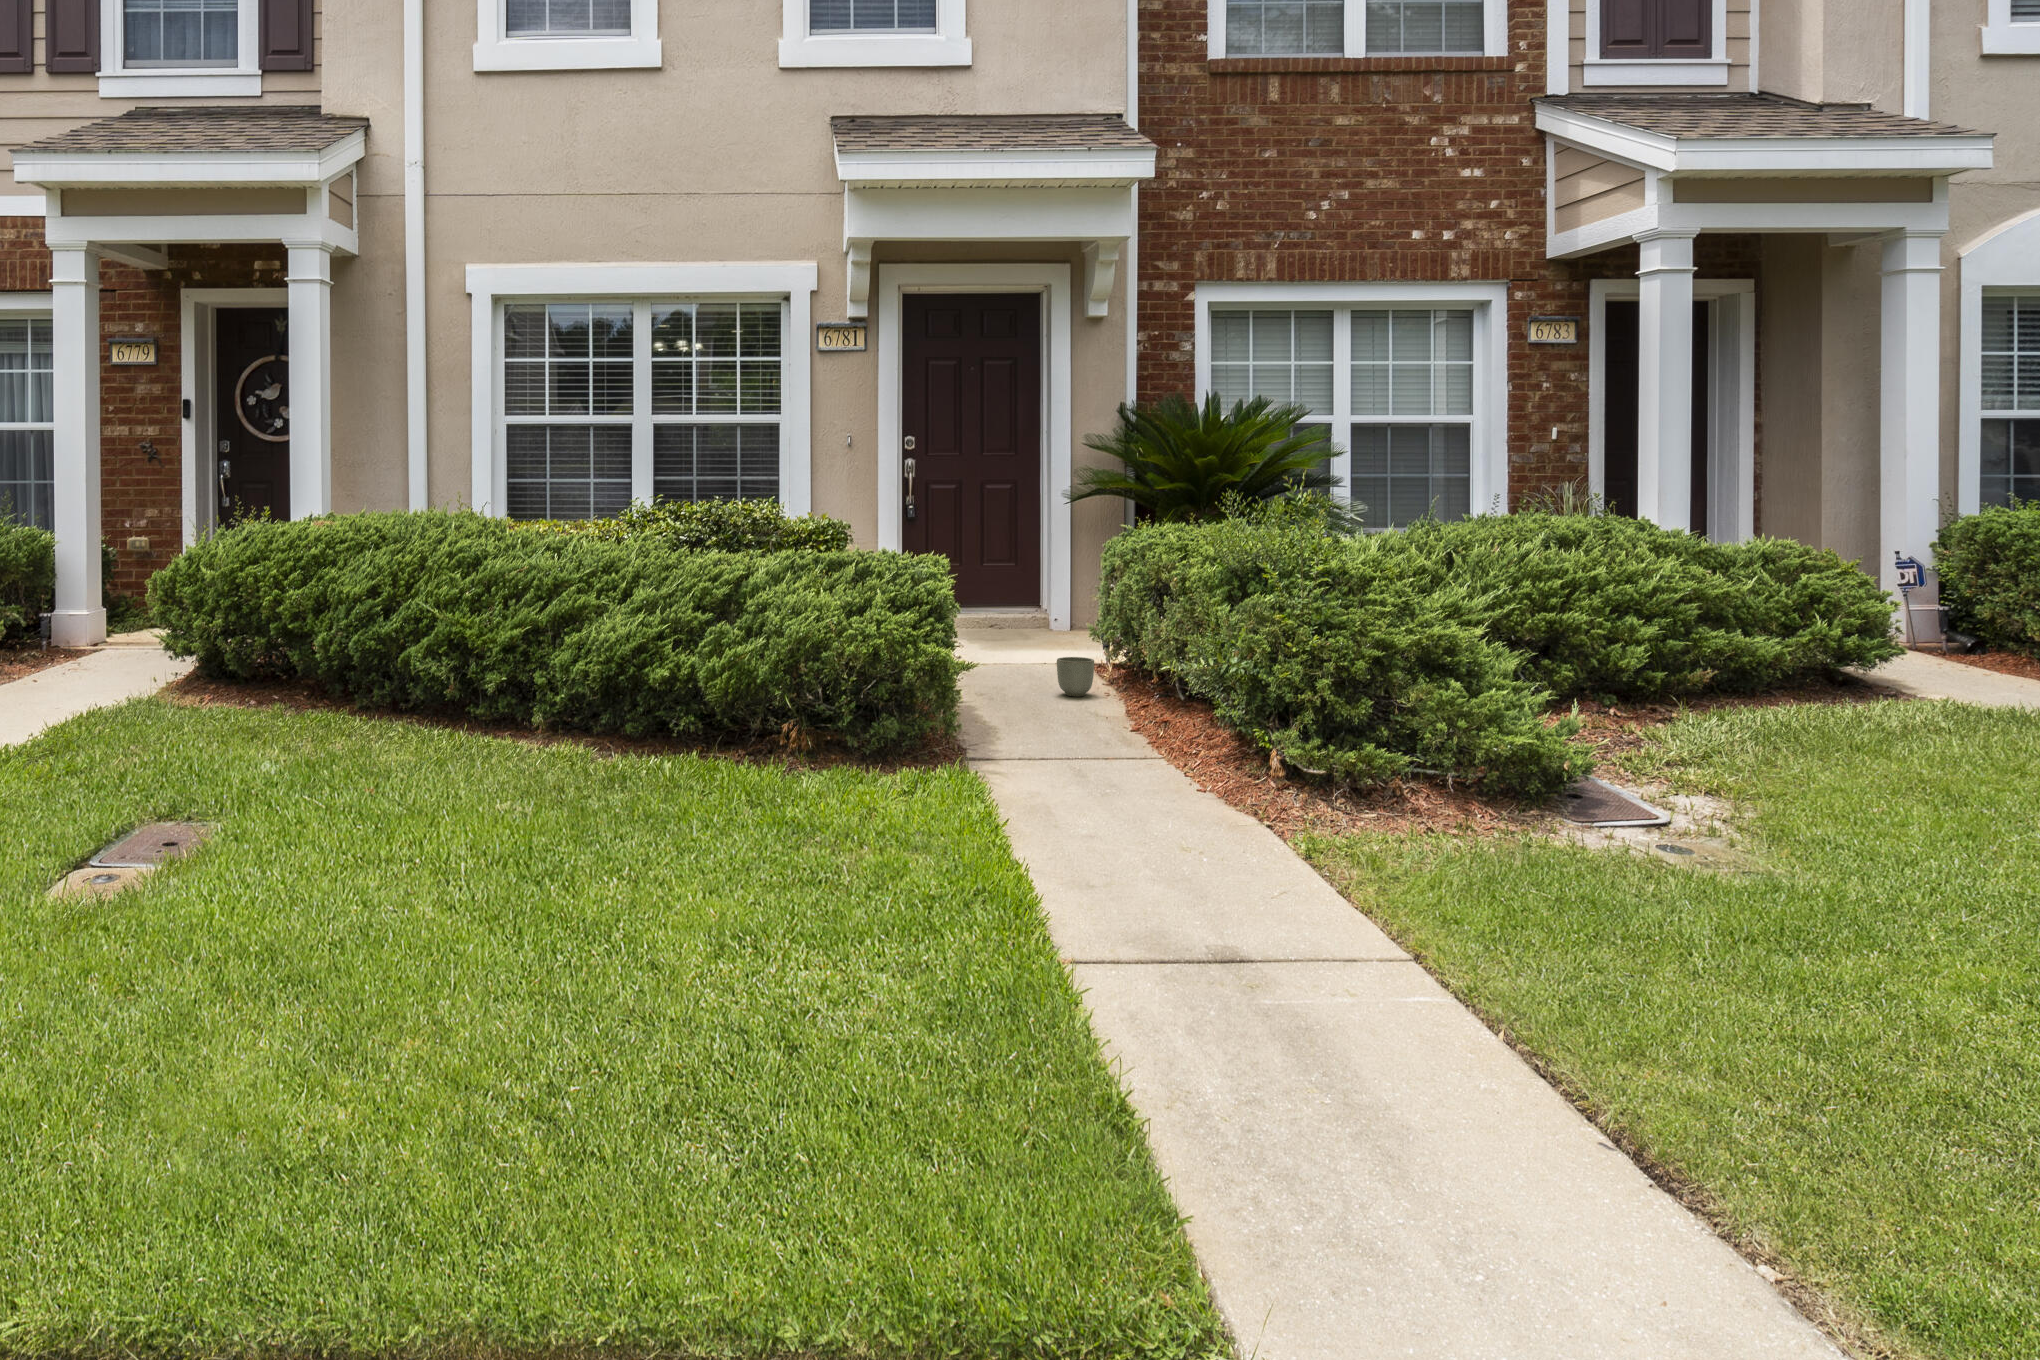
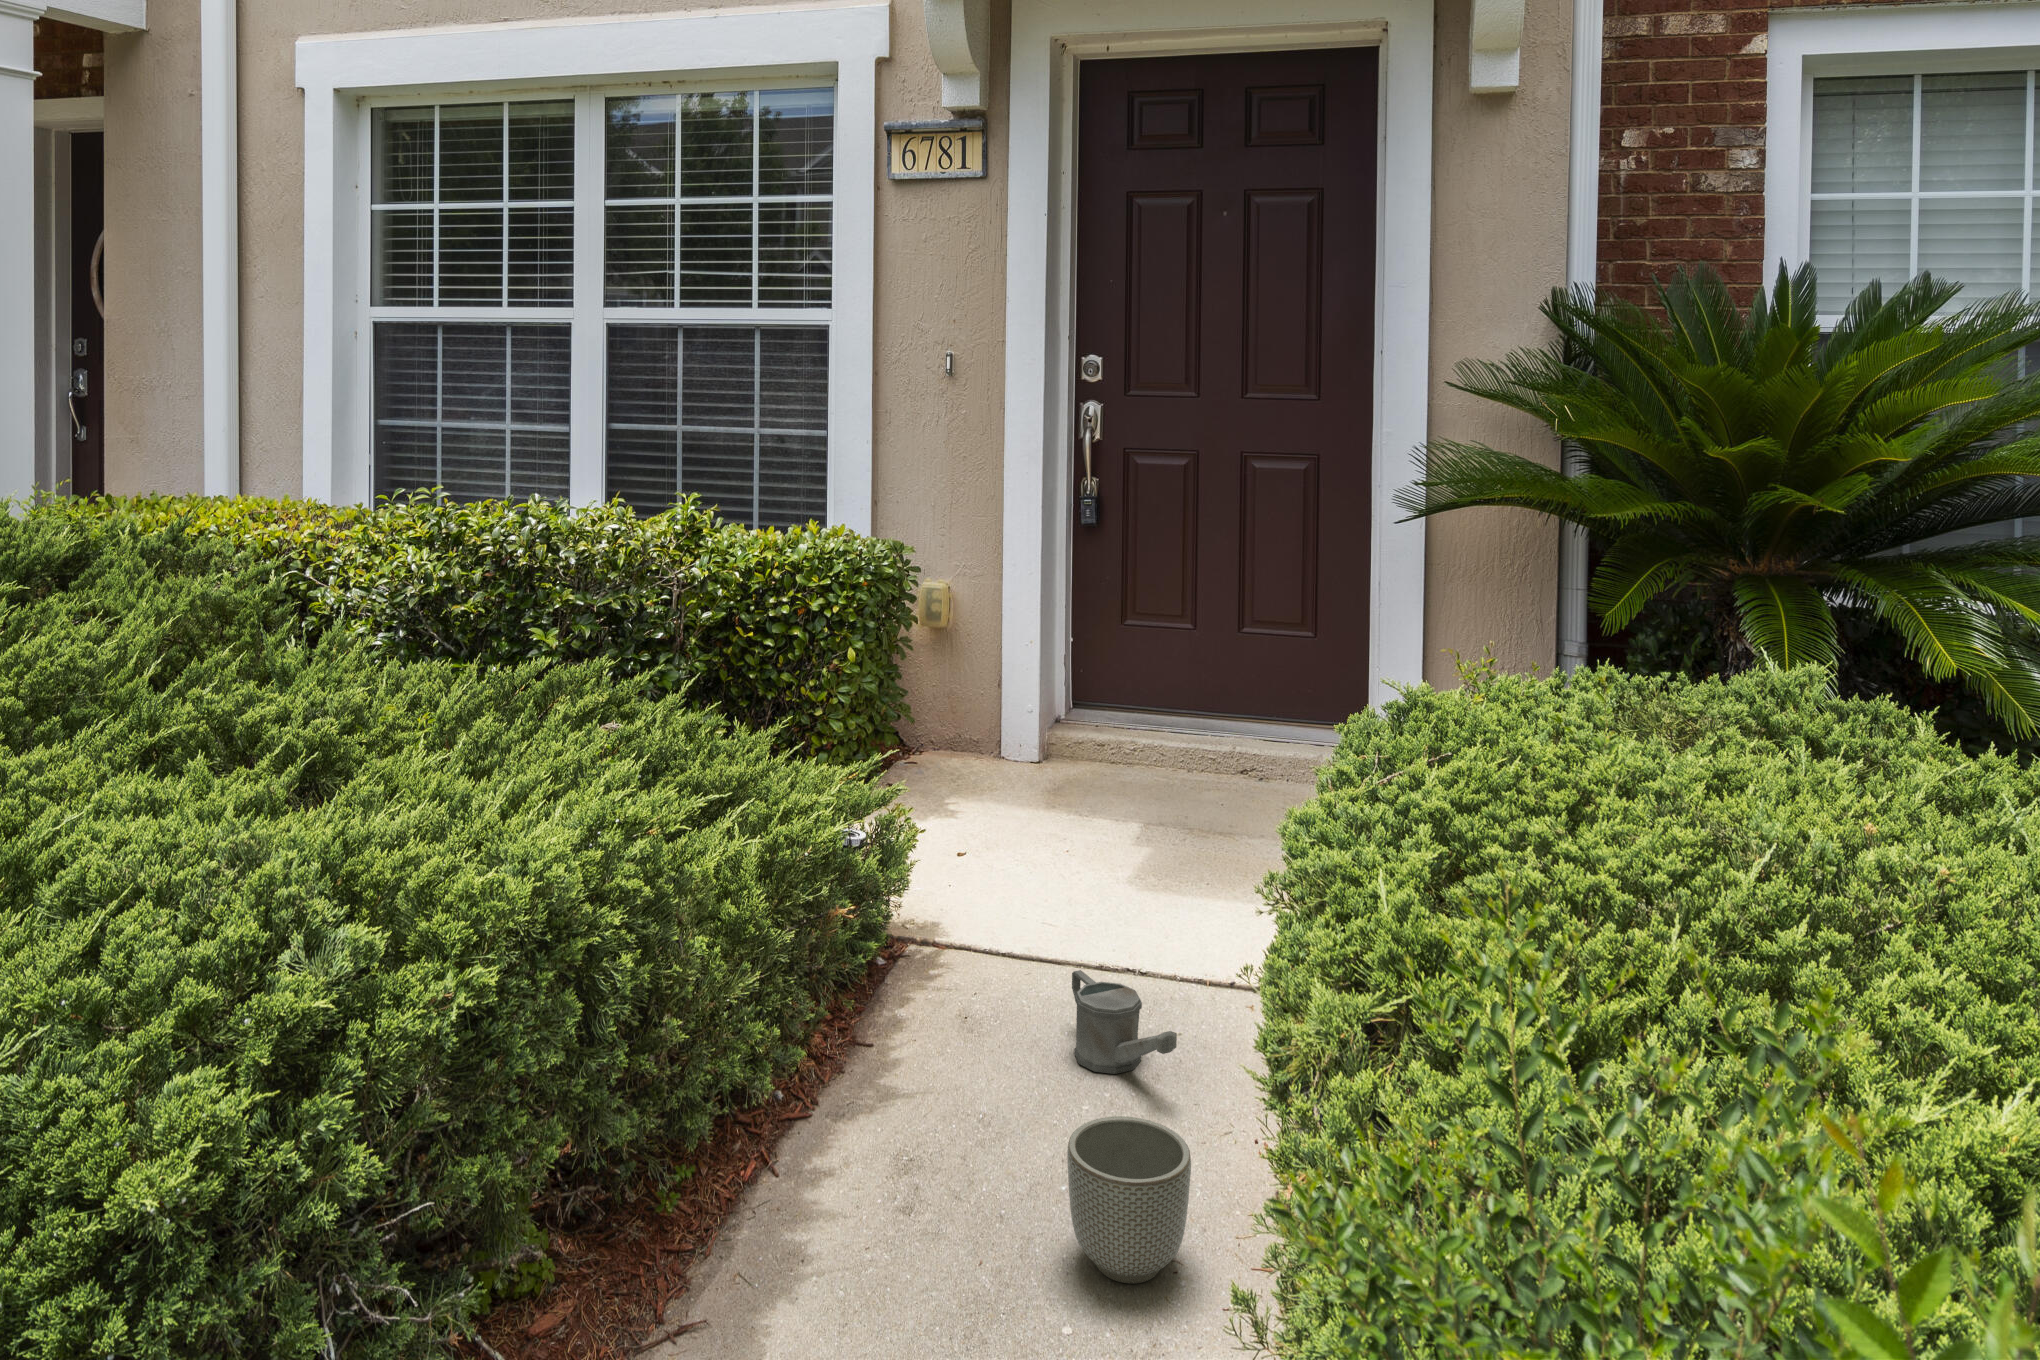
watering can: none [1008,649,1060,676] -> present [1072,970,1177,1074]

